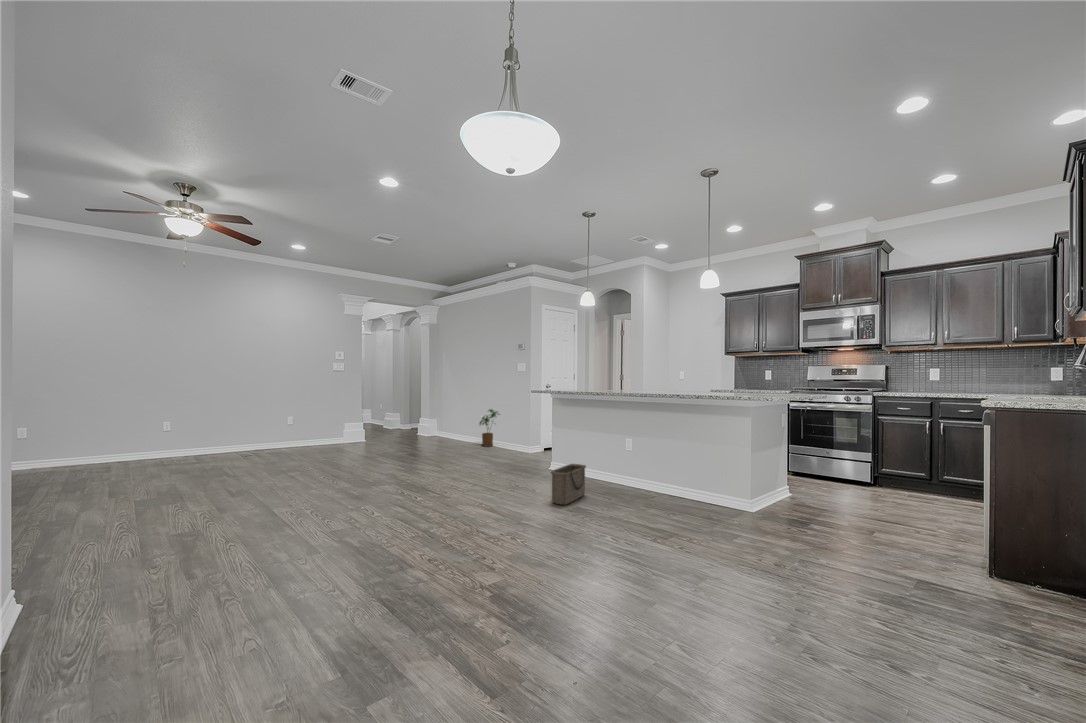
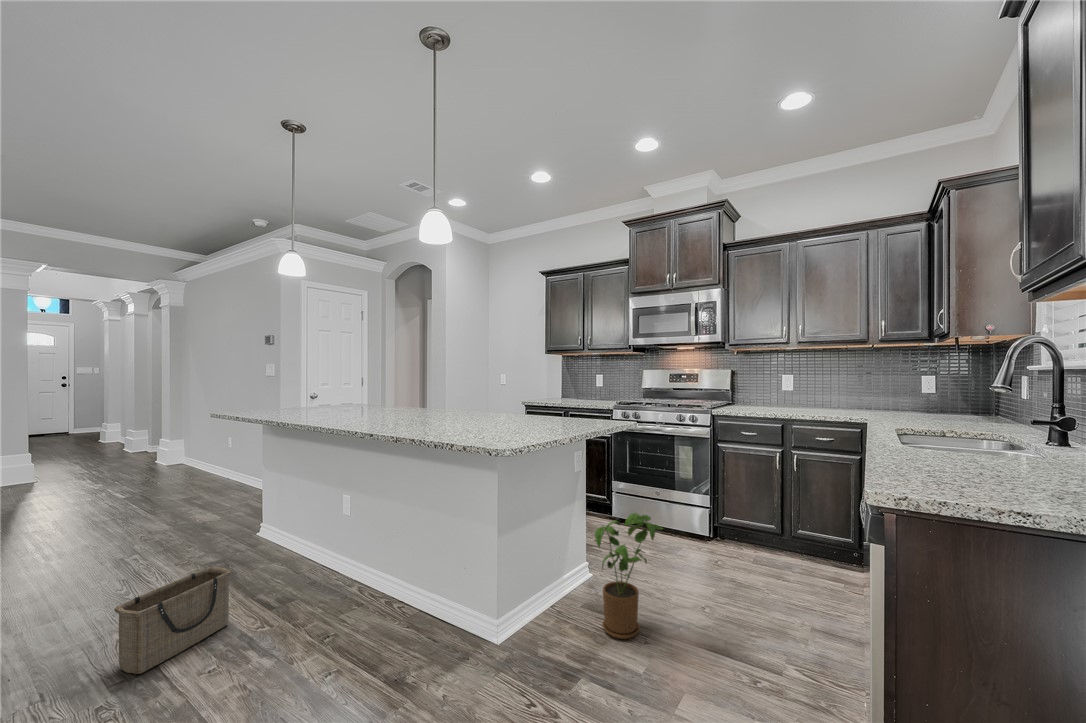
house plant: present [480,409,499,447] -> present [595,513,663,639]

